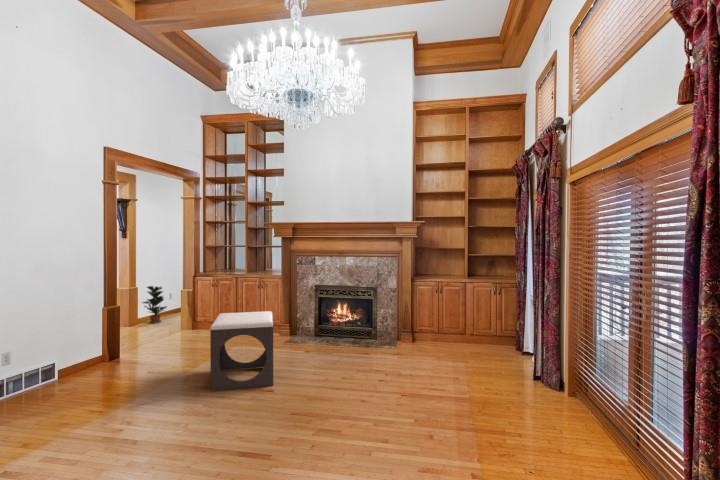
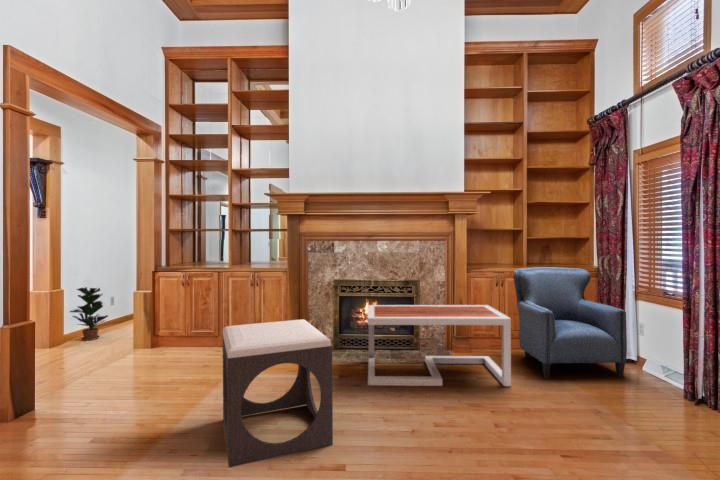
armchair: none [443,279,513,364] -> present [513,267,627,378]
coffee table: none [320,304,420,365] -> present [368,305,511,386]

